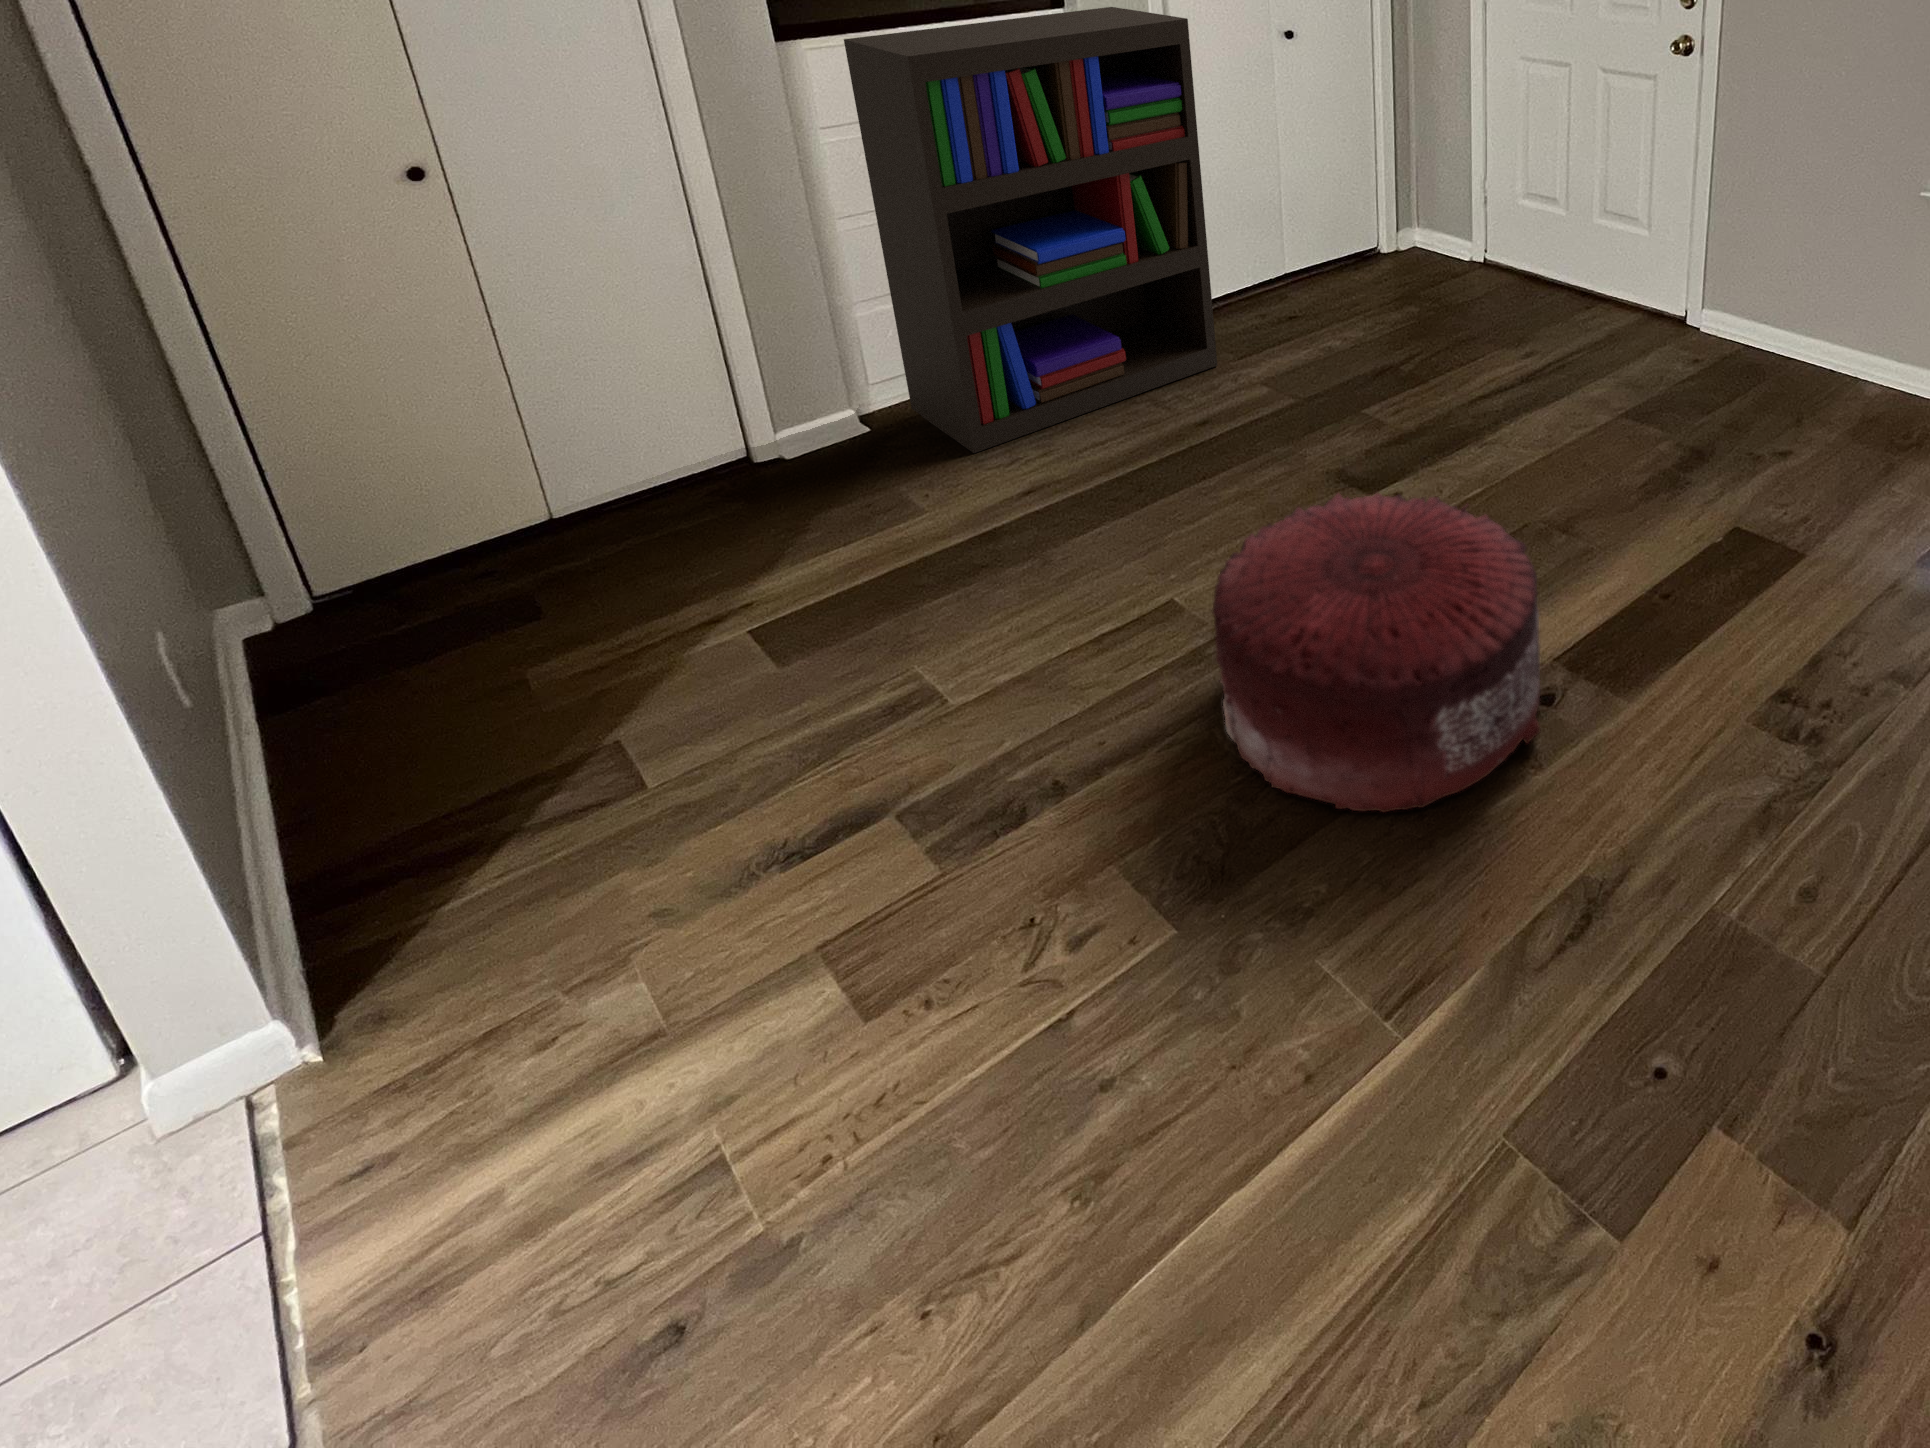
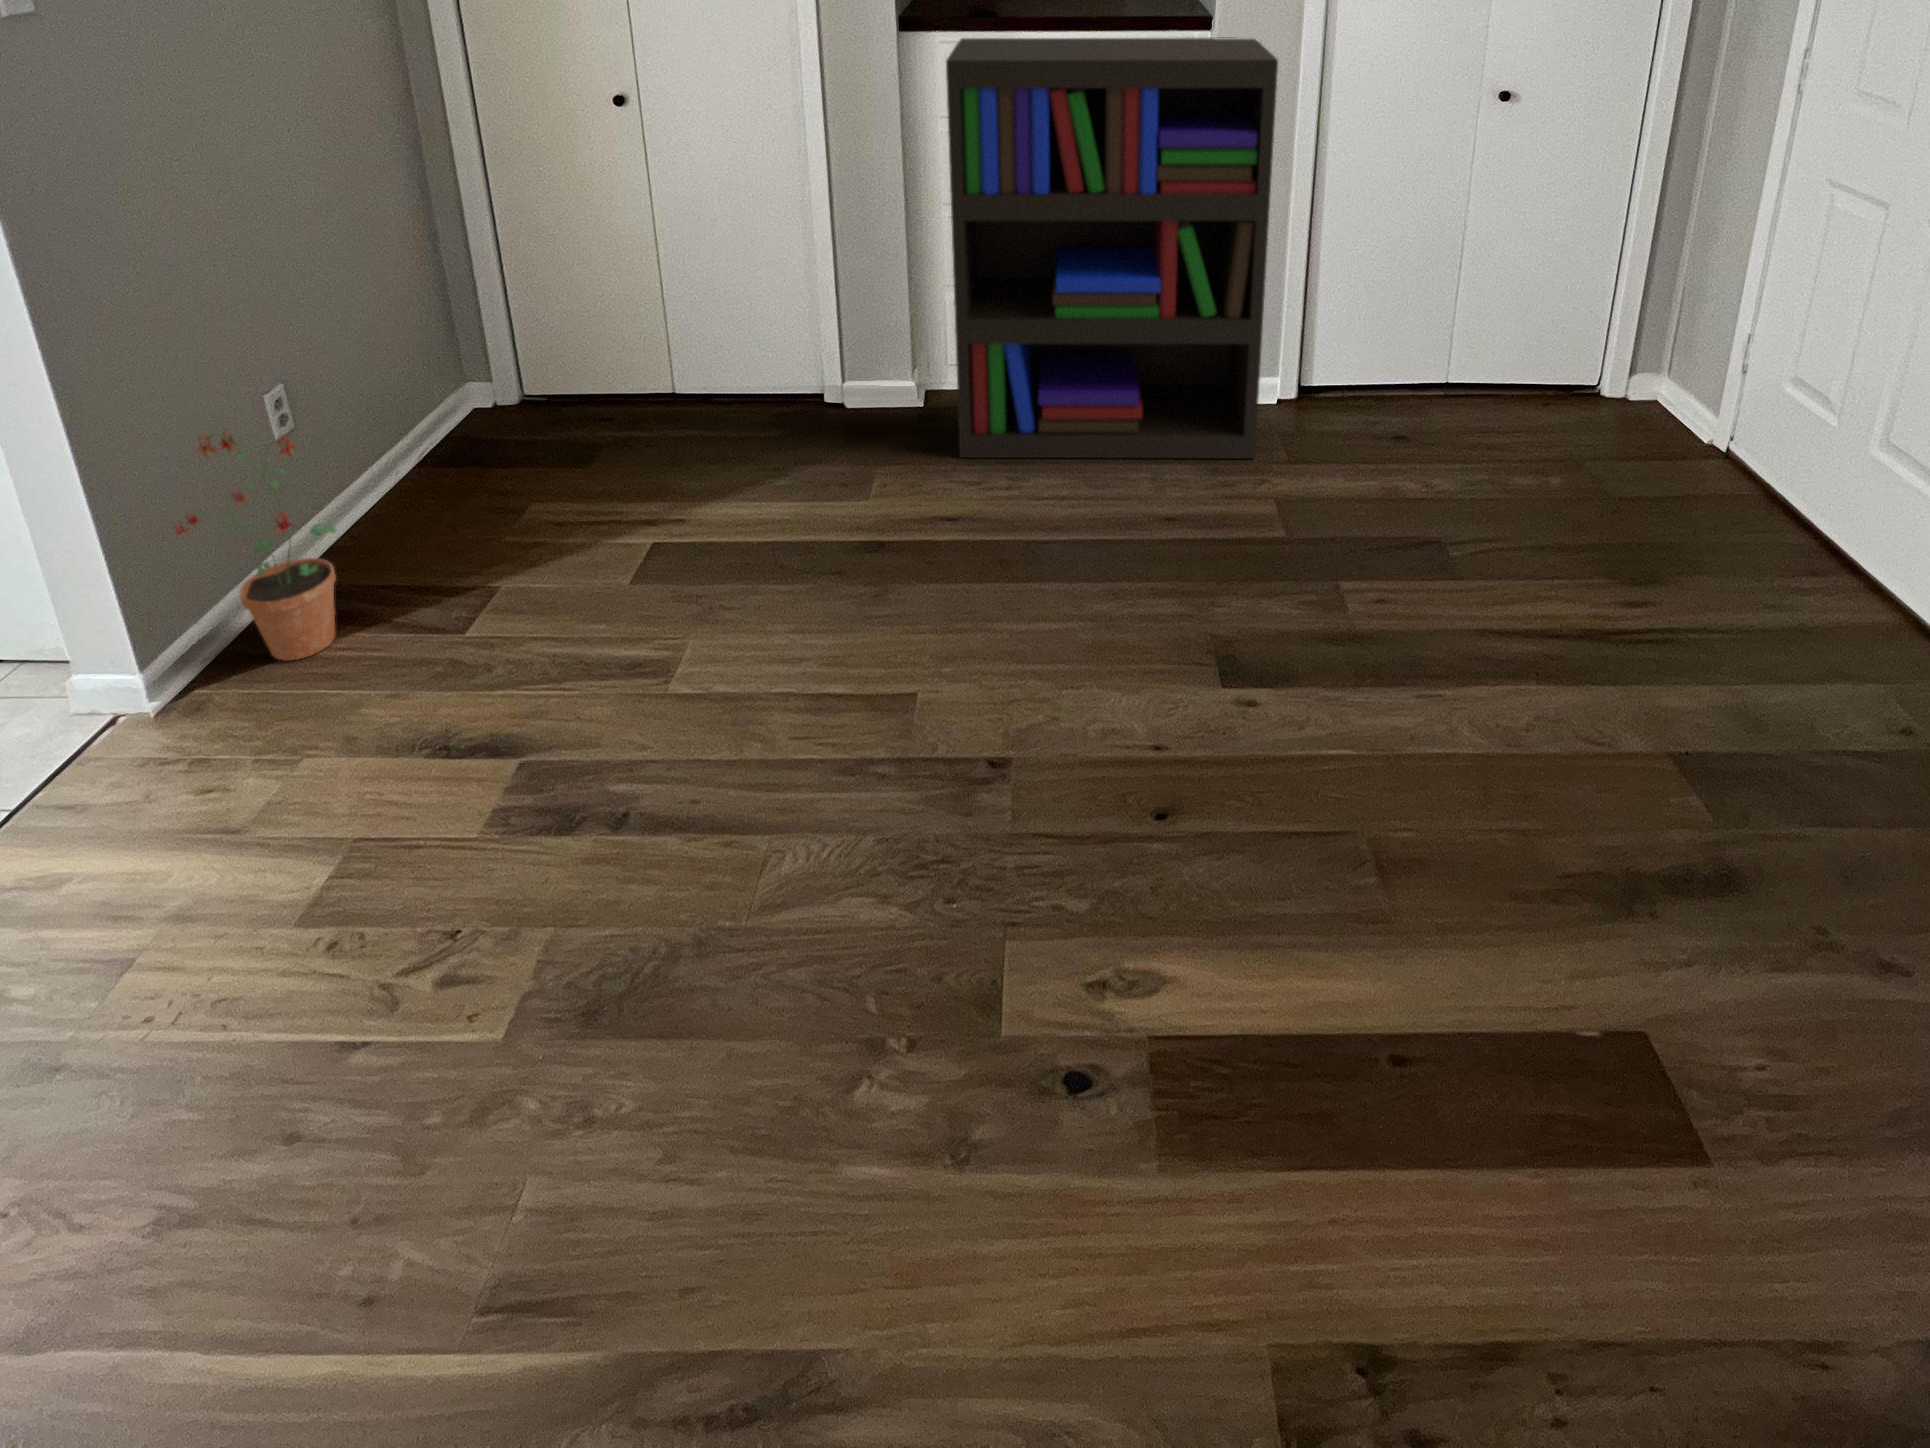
pouf: present [1212,493,1541,812] -> none [694,657,1146,1127]
potted plant: none [226,641,476,939] -> present [174,432,336,661]

